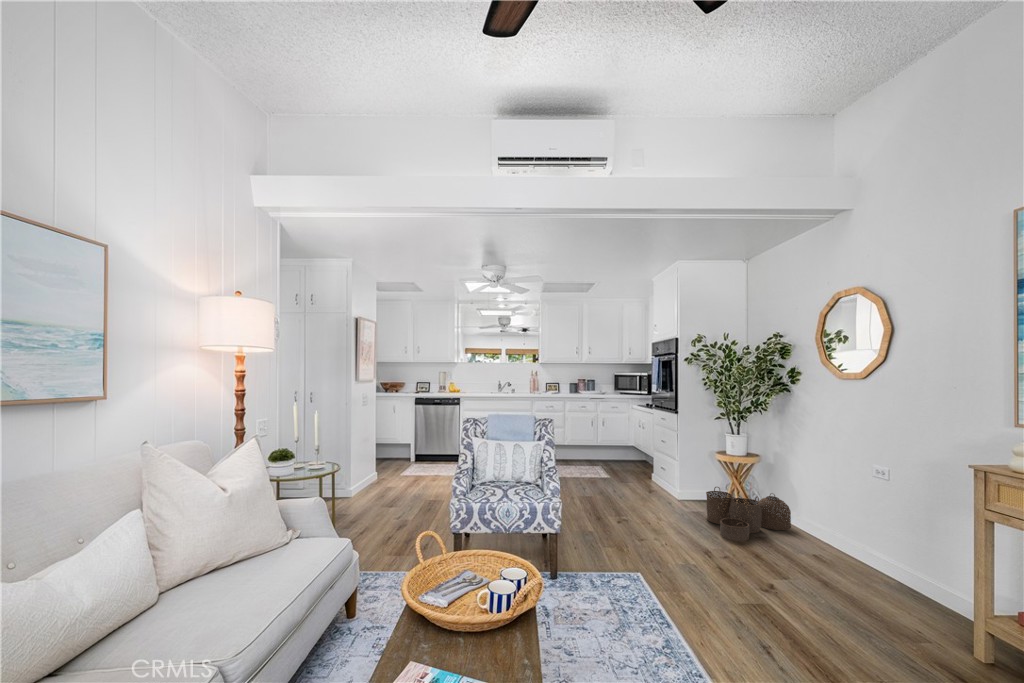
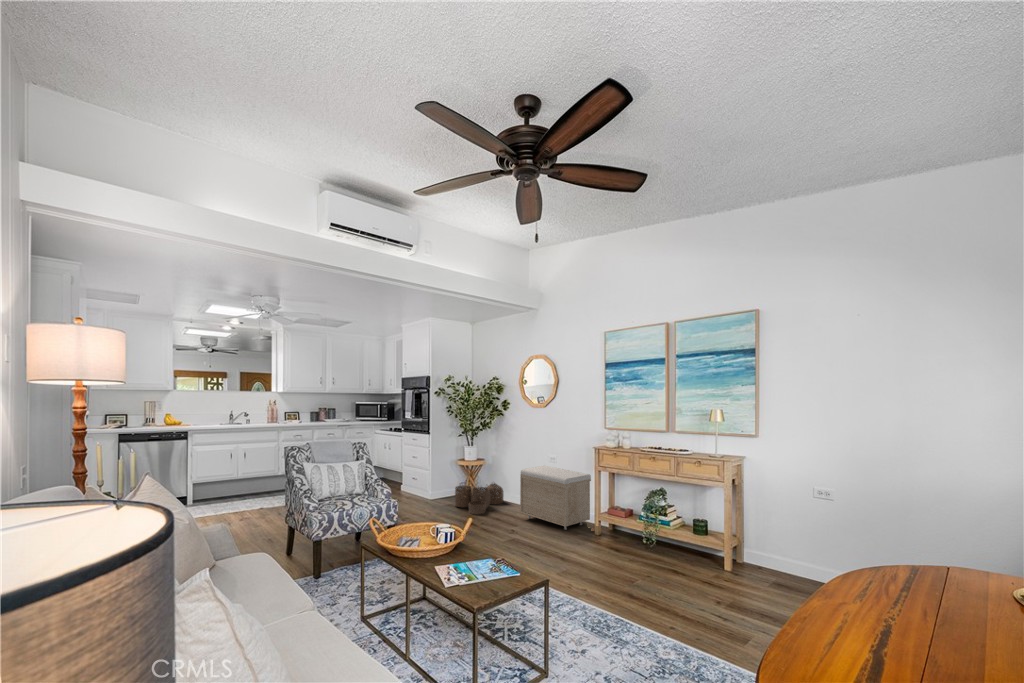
storage bench: none [803,482,968,620] -> present [520,466,591,530]

